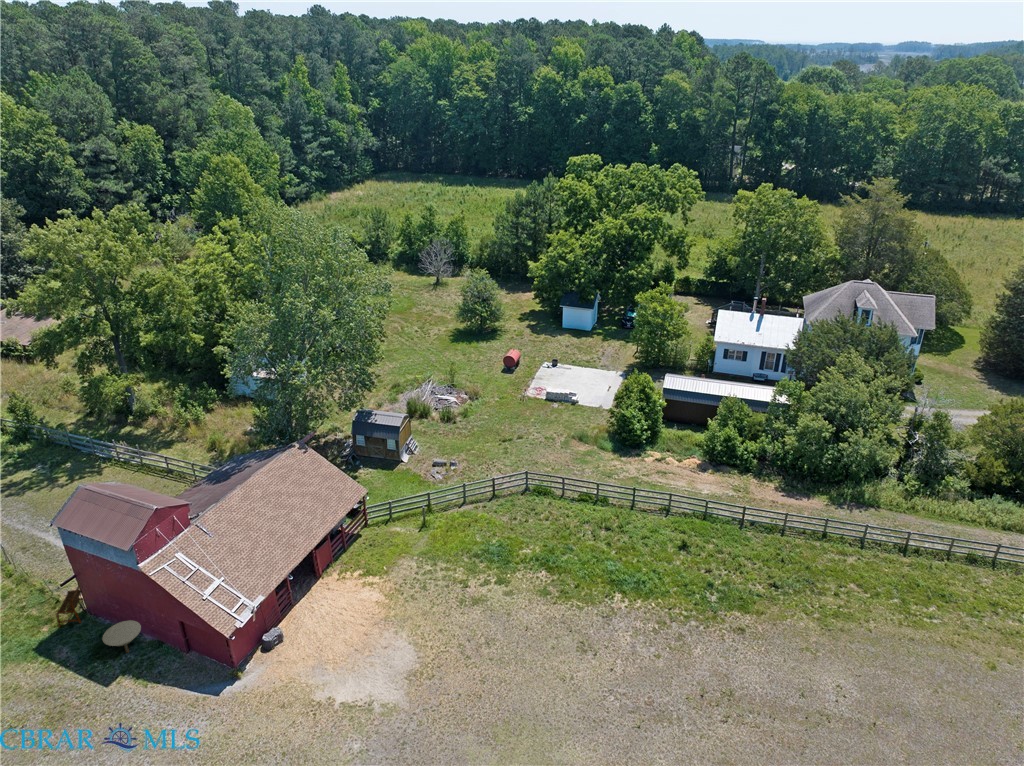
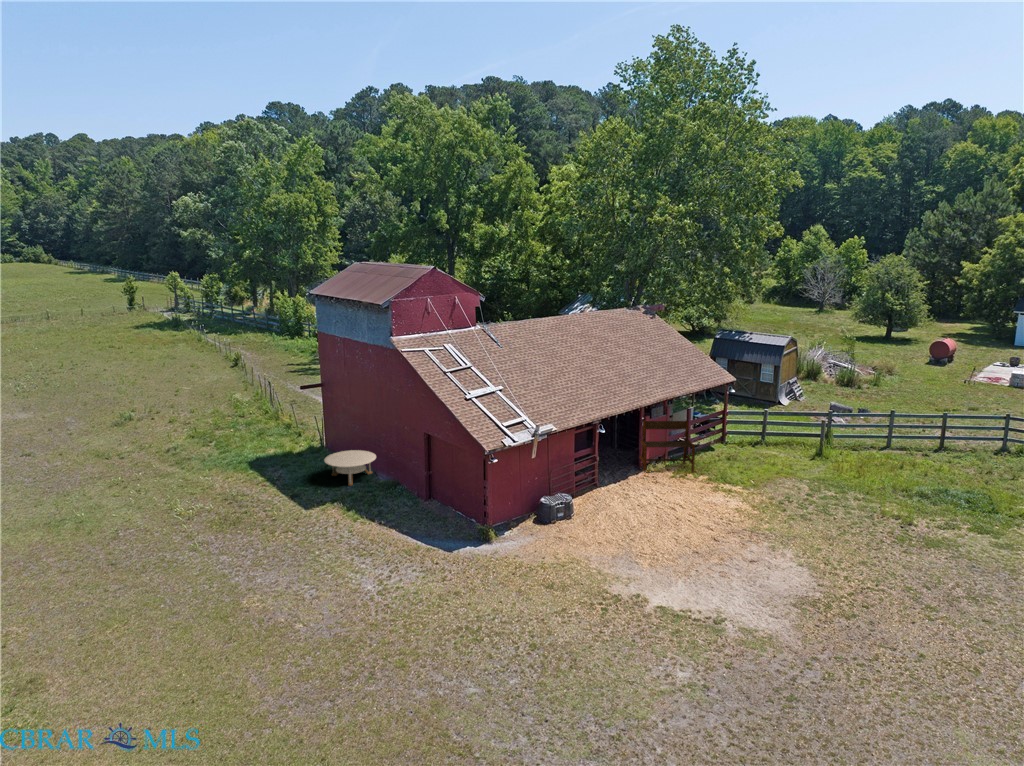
bench: present [56,585,83,627] -> present [640,420,695,473]

